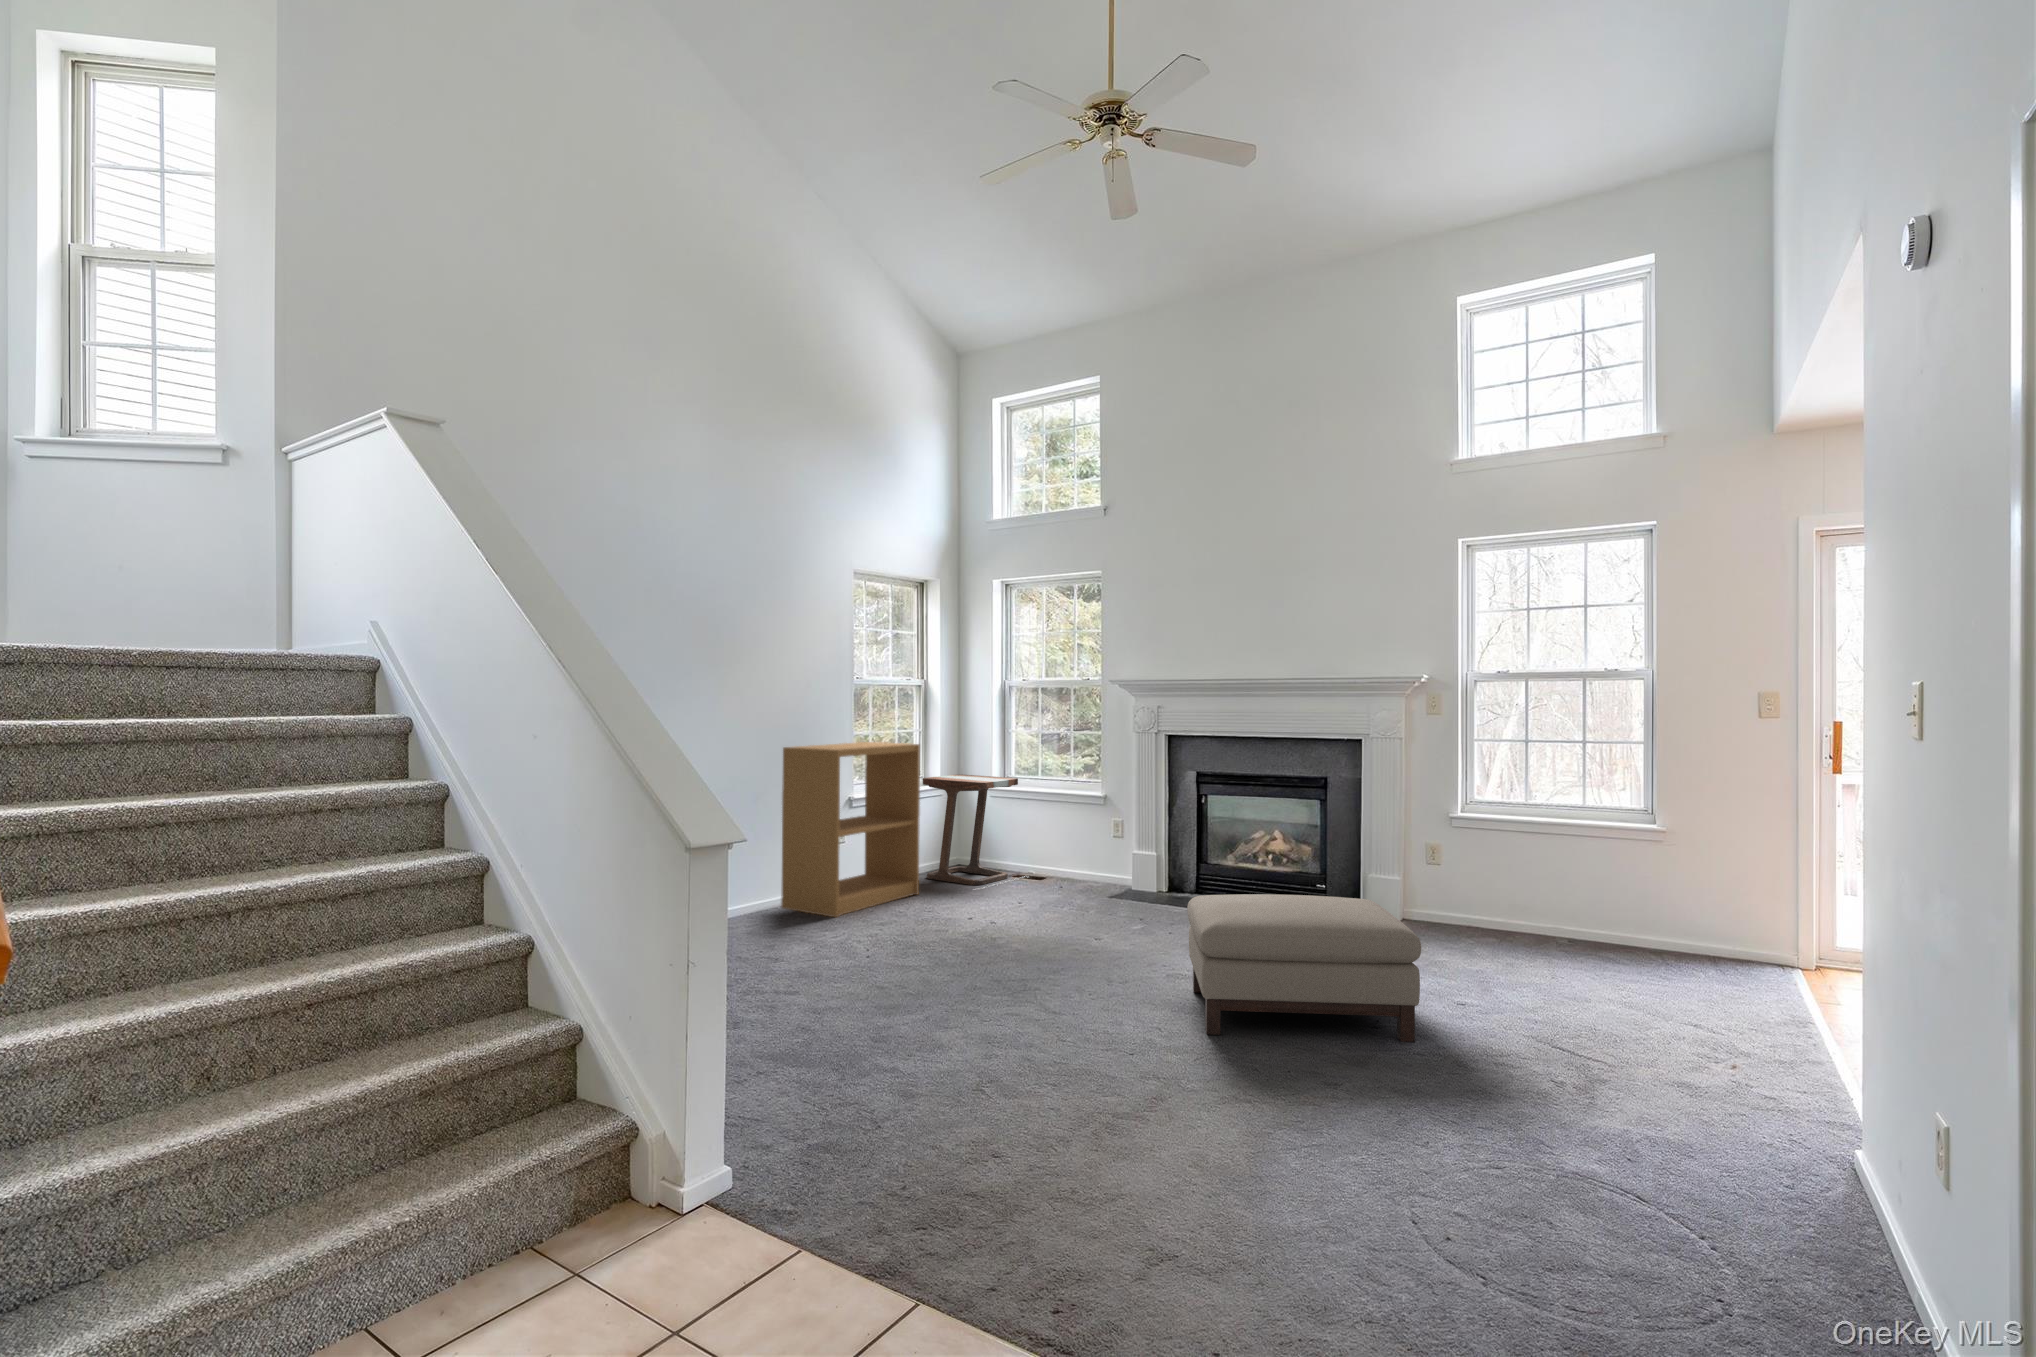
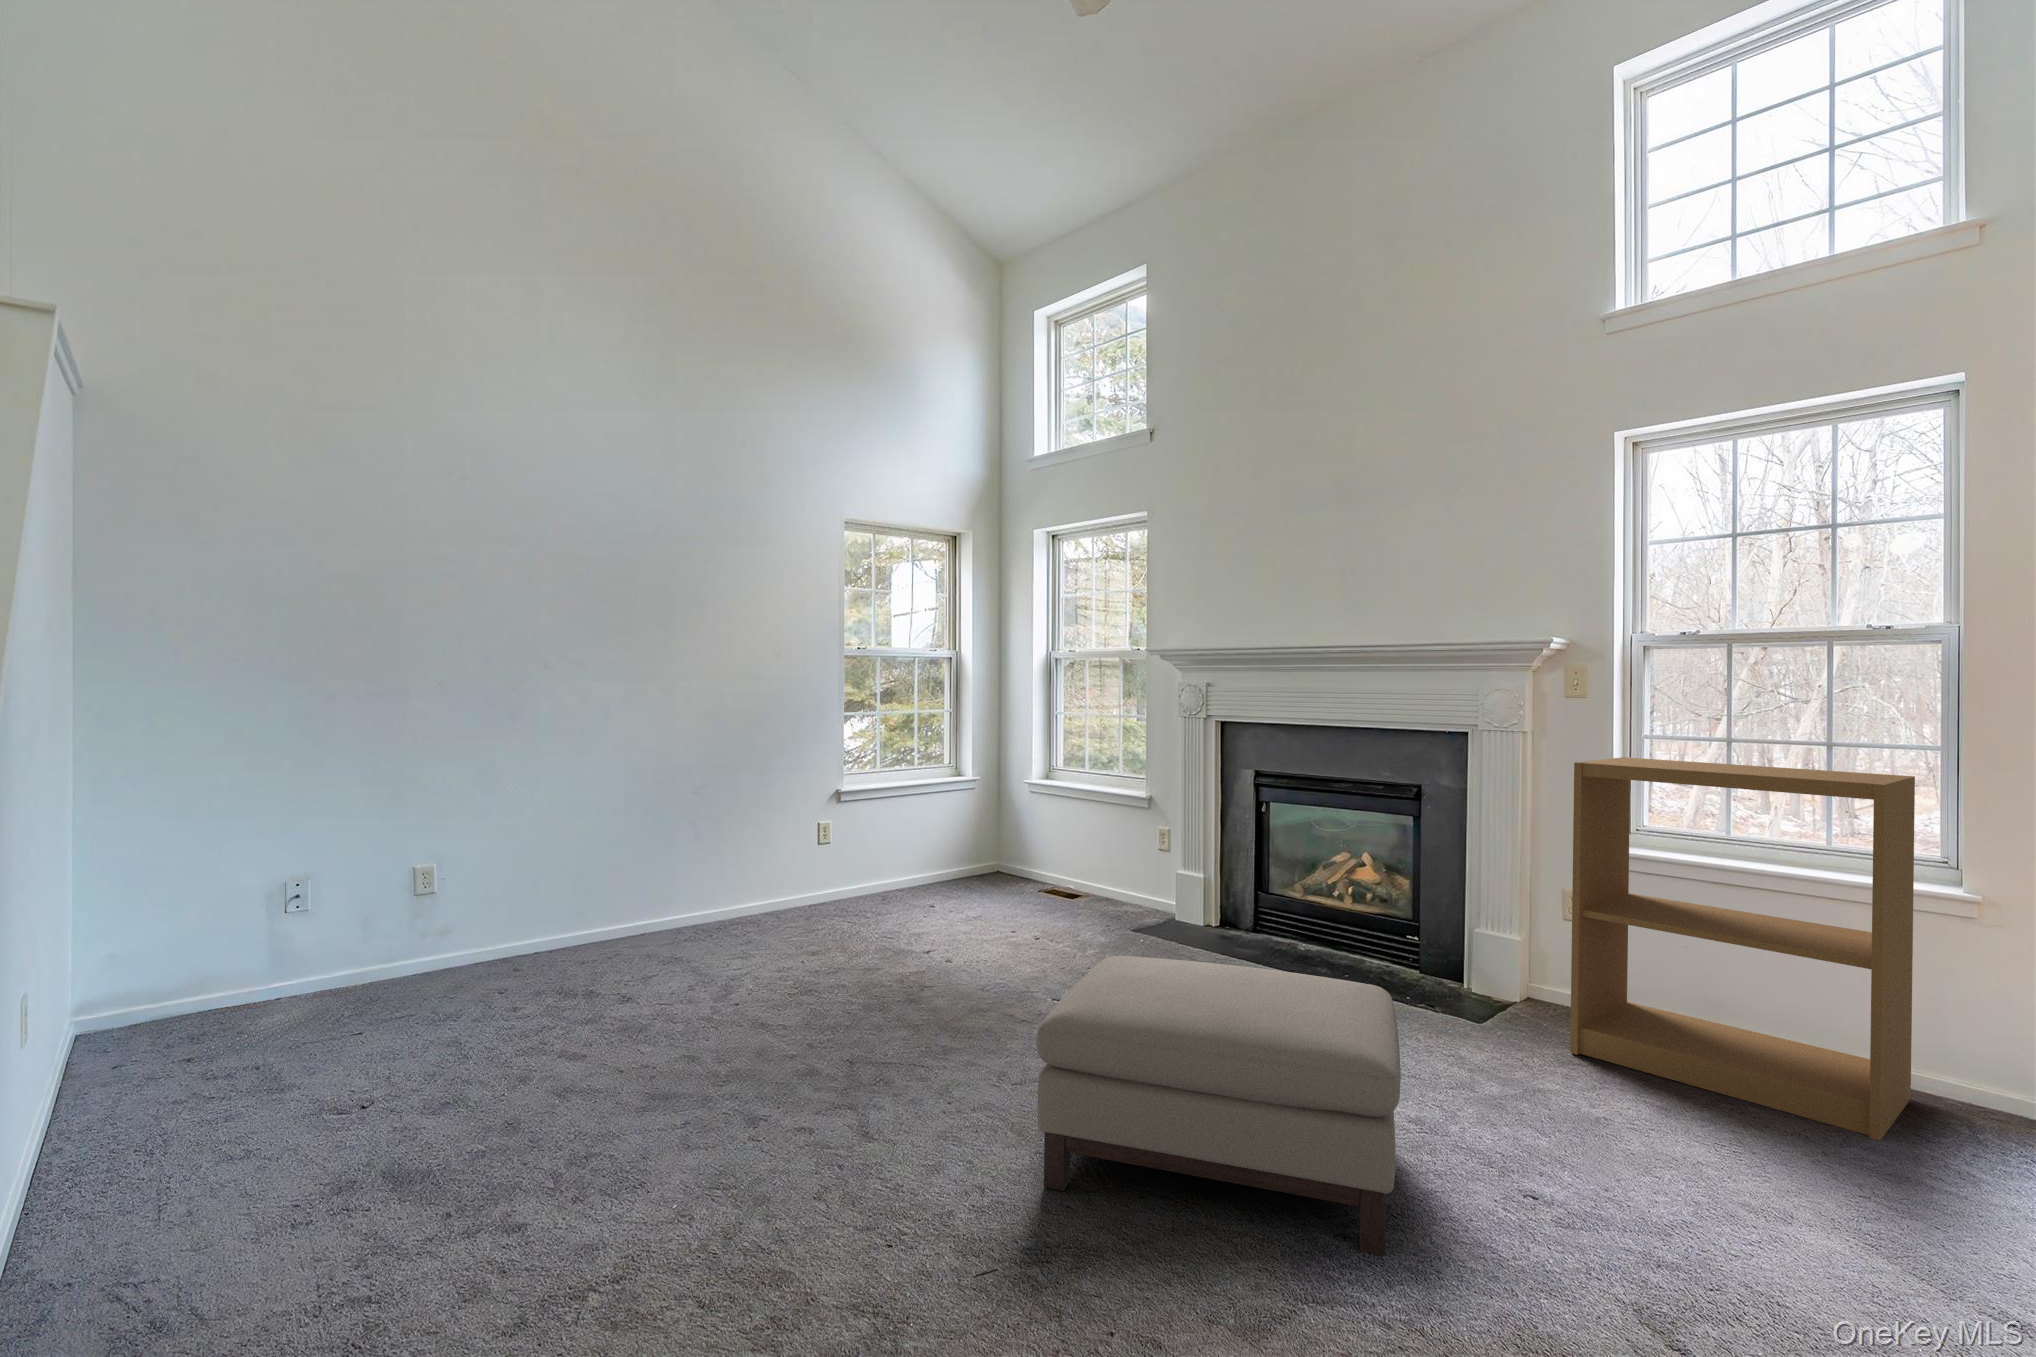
bookshelf: present [781,742,920,917] -> present [1570,757,1915,1141]
side table: present [923,774,1025,885] -> none [942,765,1068,906]

